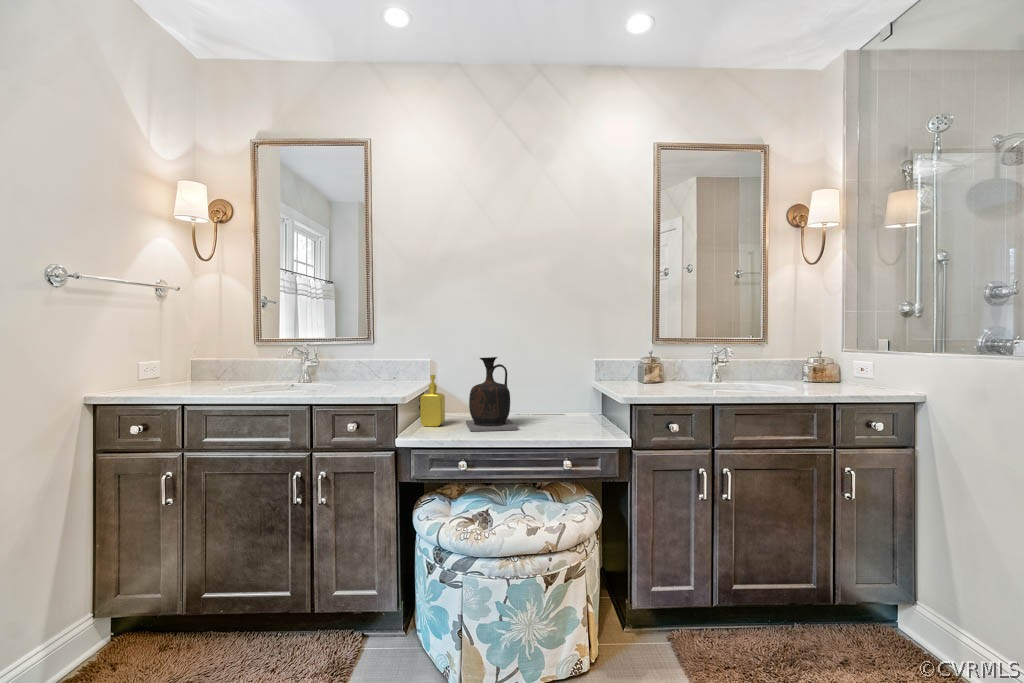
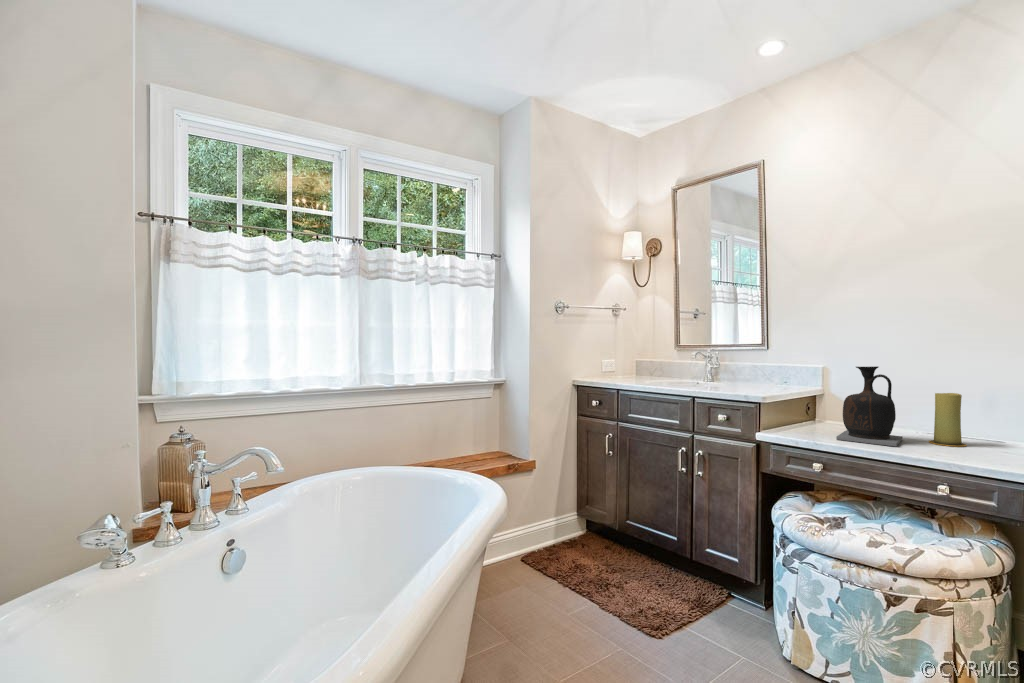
soap dispenser: present [420,375,445,427] -> none [793,381,820,431]
candle: none [523,377,548,422] -> present [929,393,967,447]

